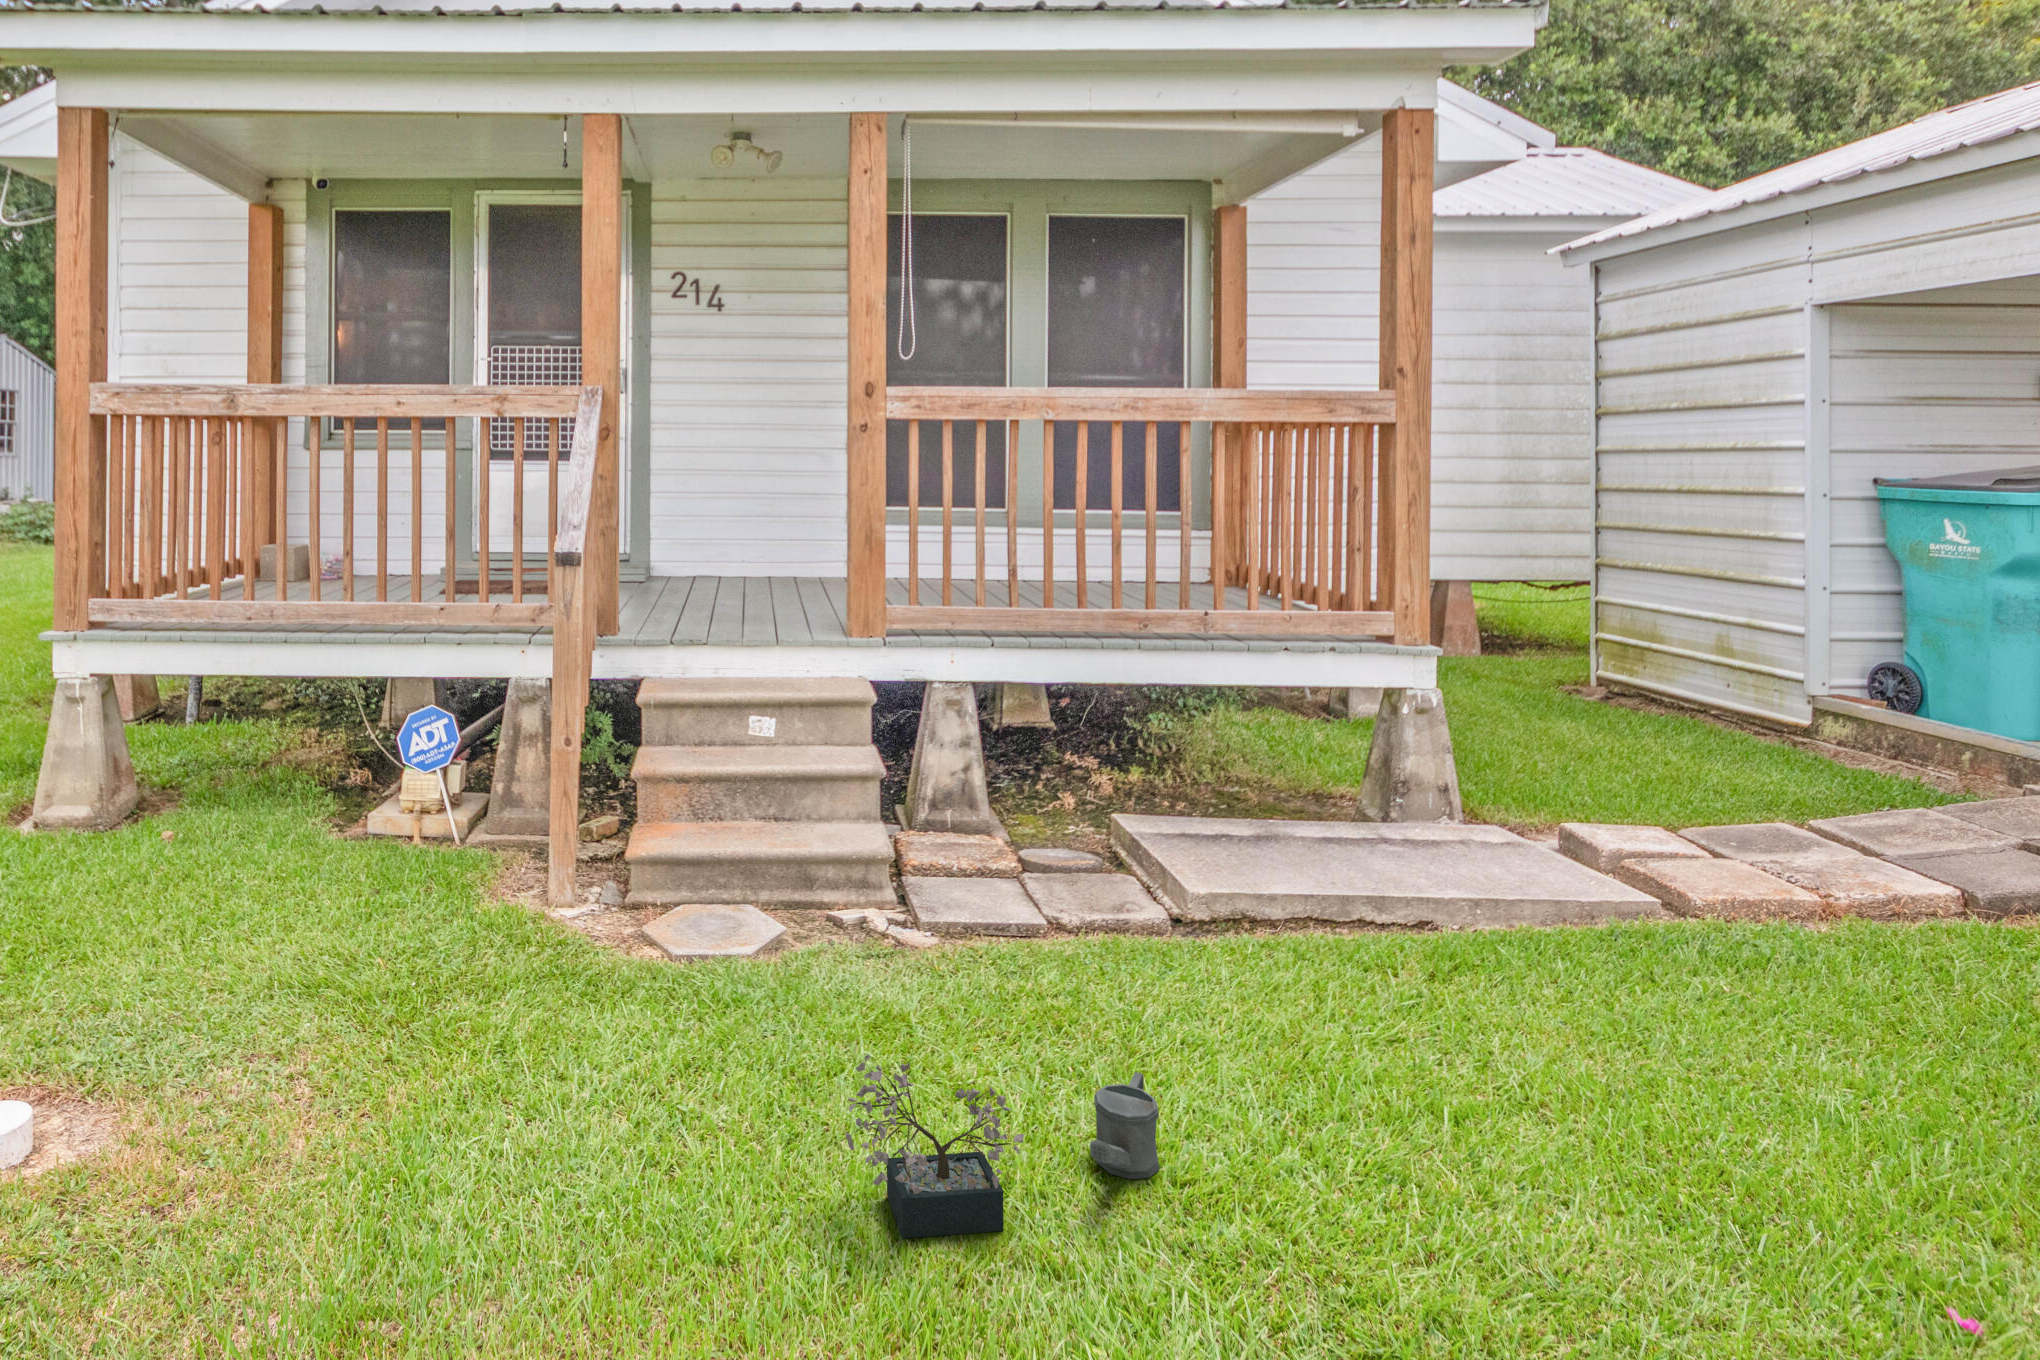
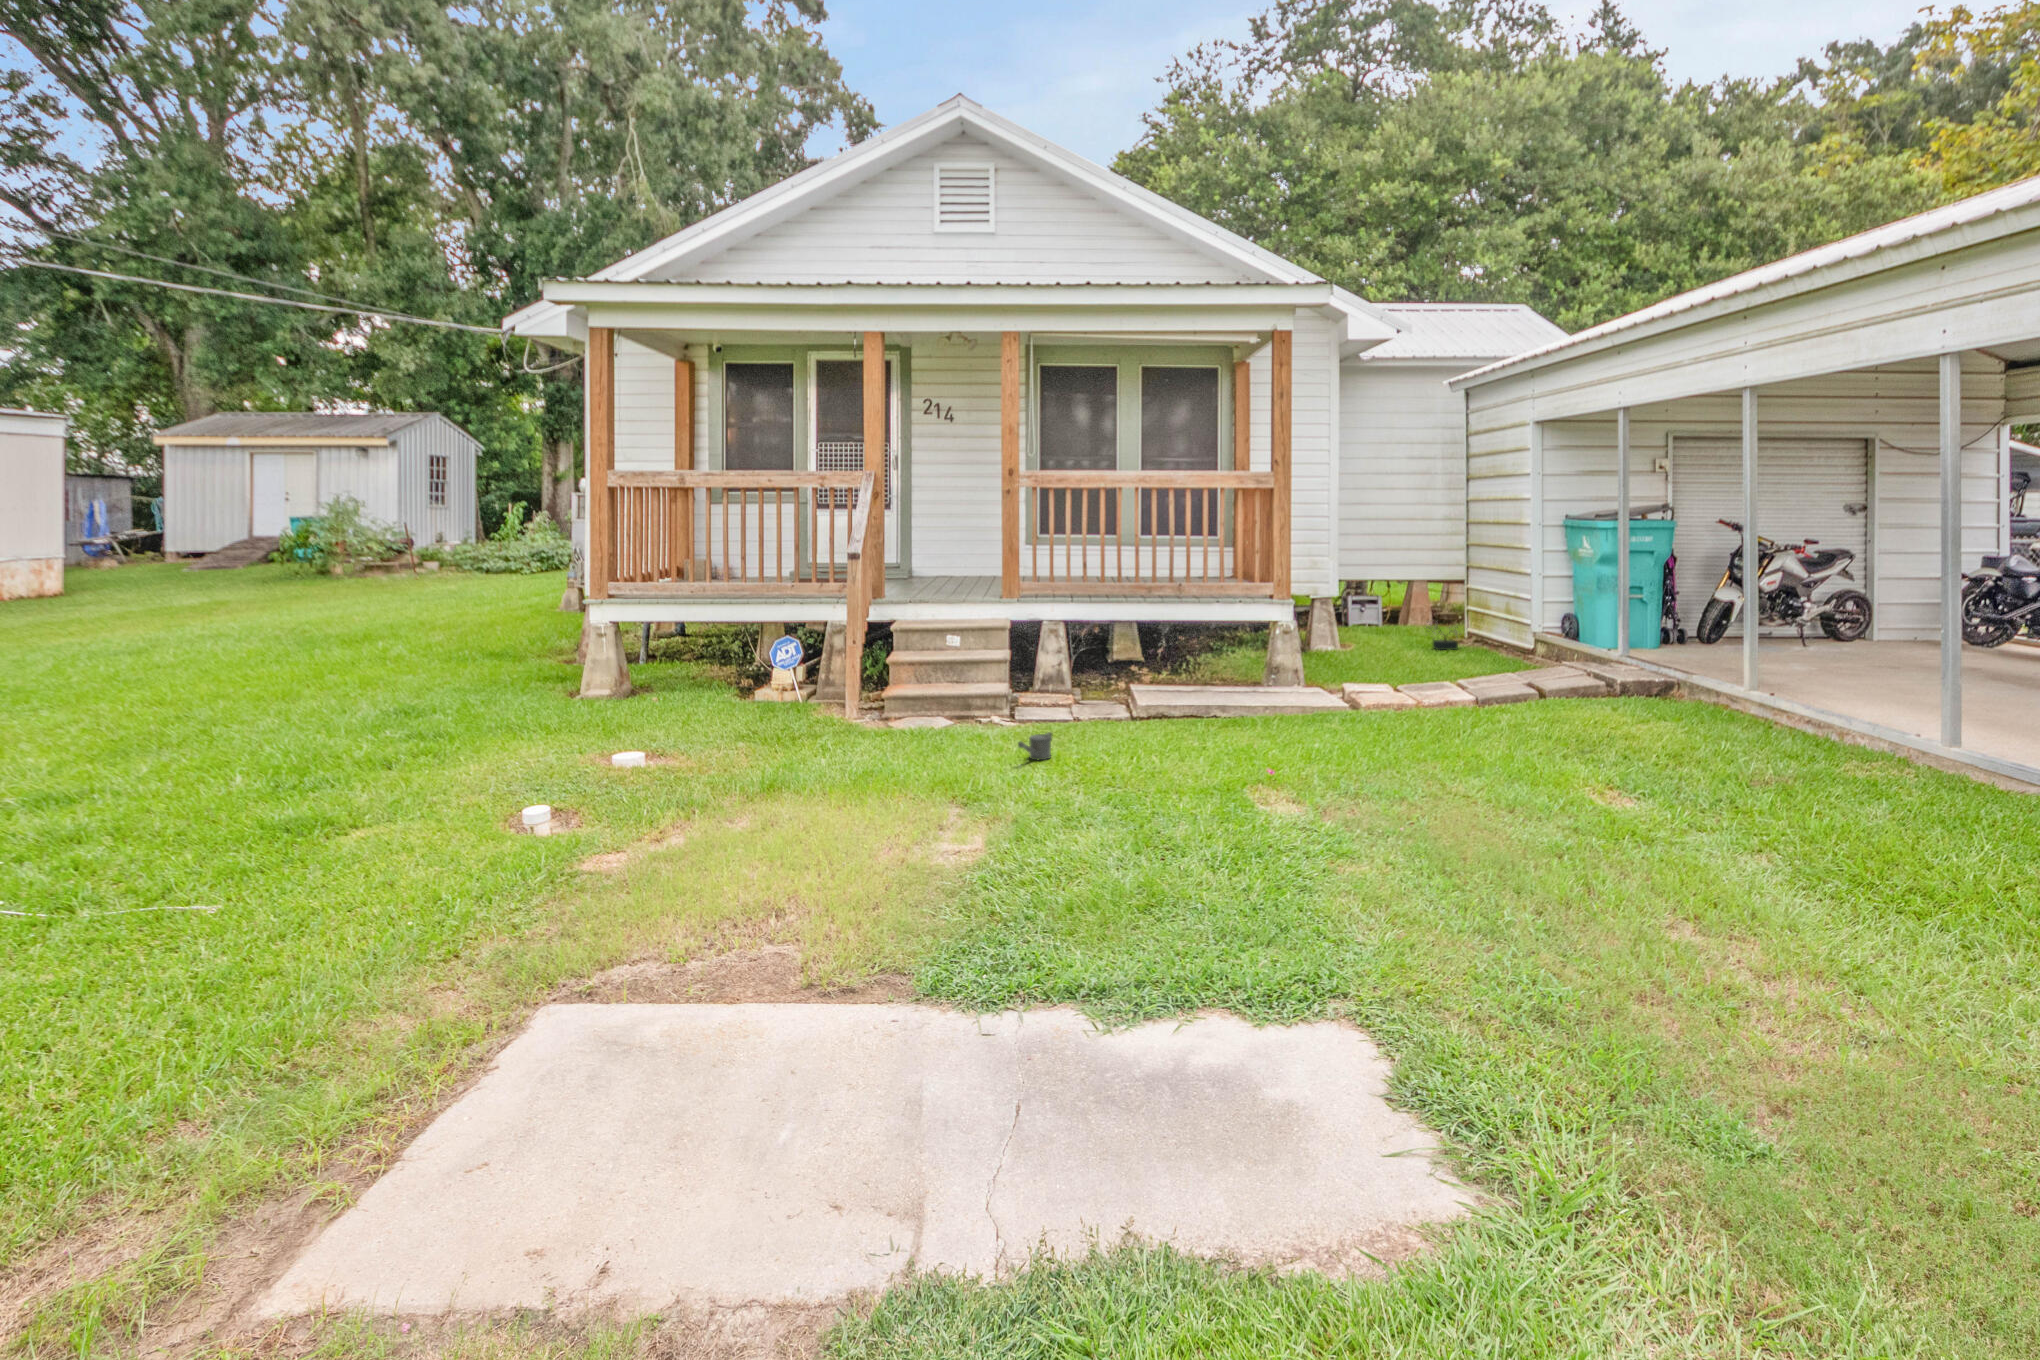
decorative plant: present [846,1055,1024,1238] -> present [1426,621,1461,650]

